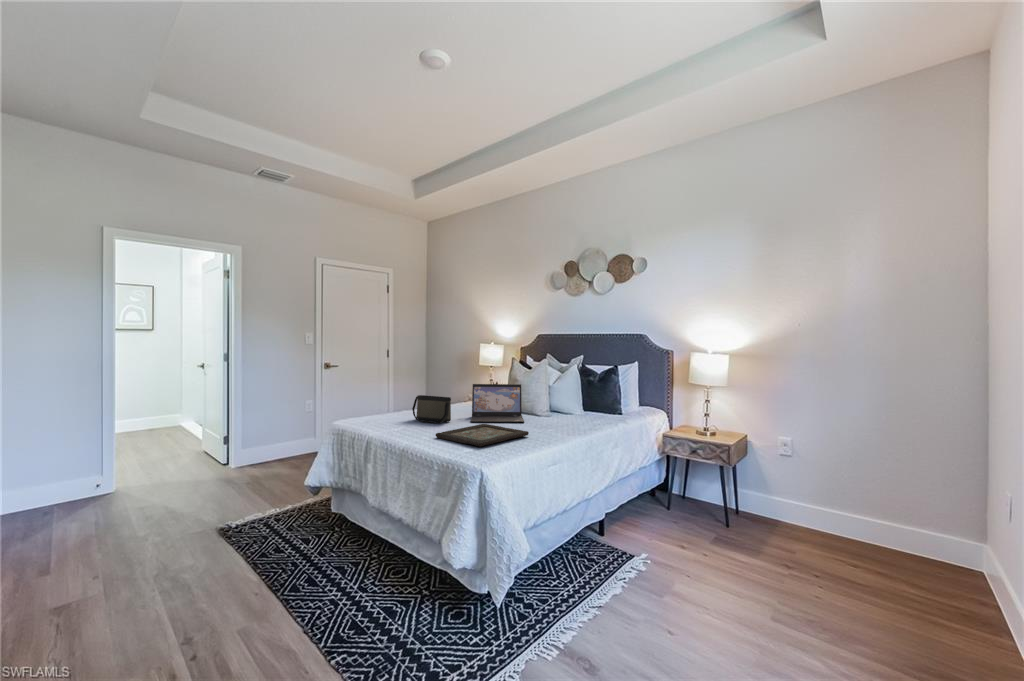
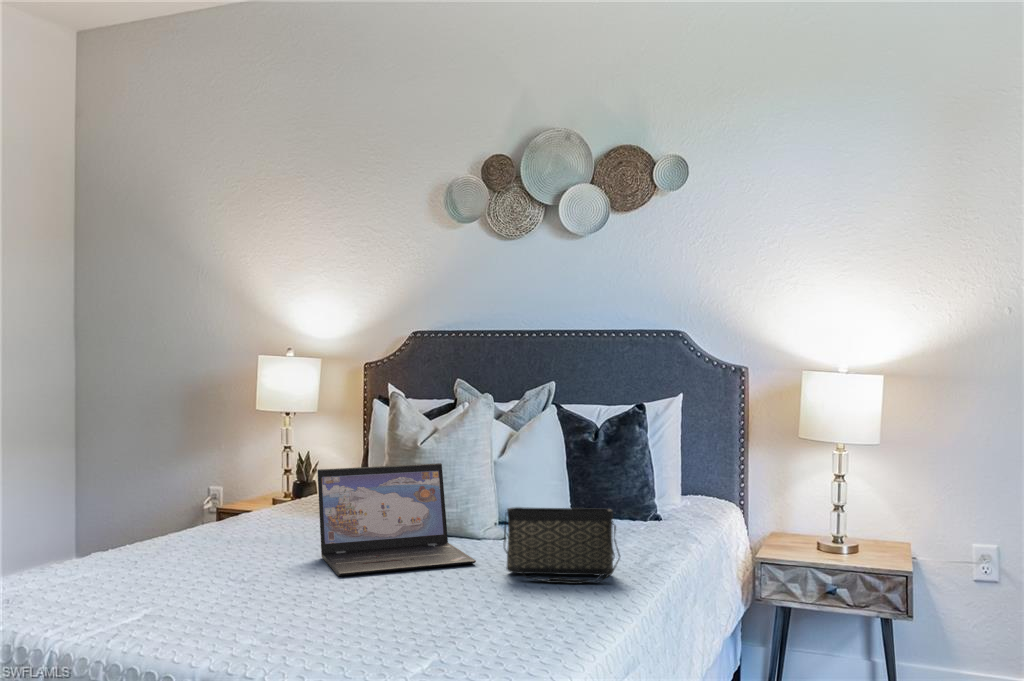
handbag: present [412,395,451,423] -> present [504,507,620,584]
decorative tray: present [436,424,529,446] -> none [298,580,537,657]

